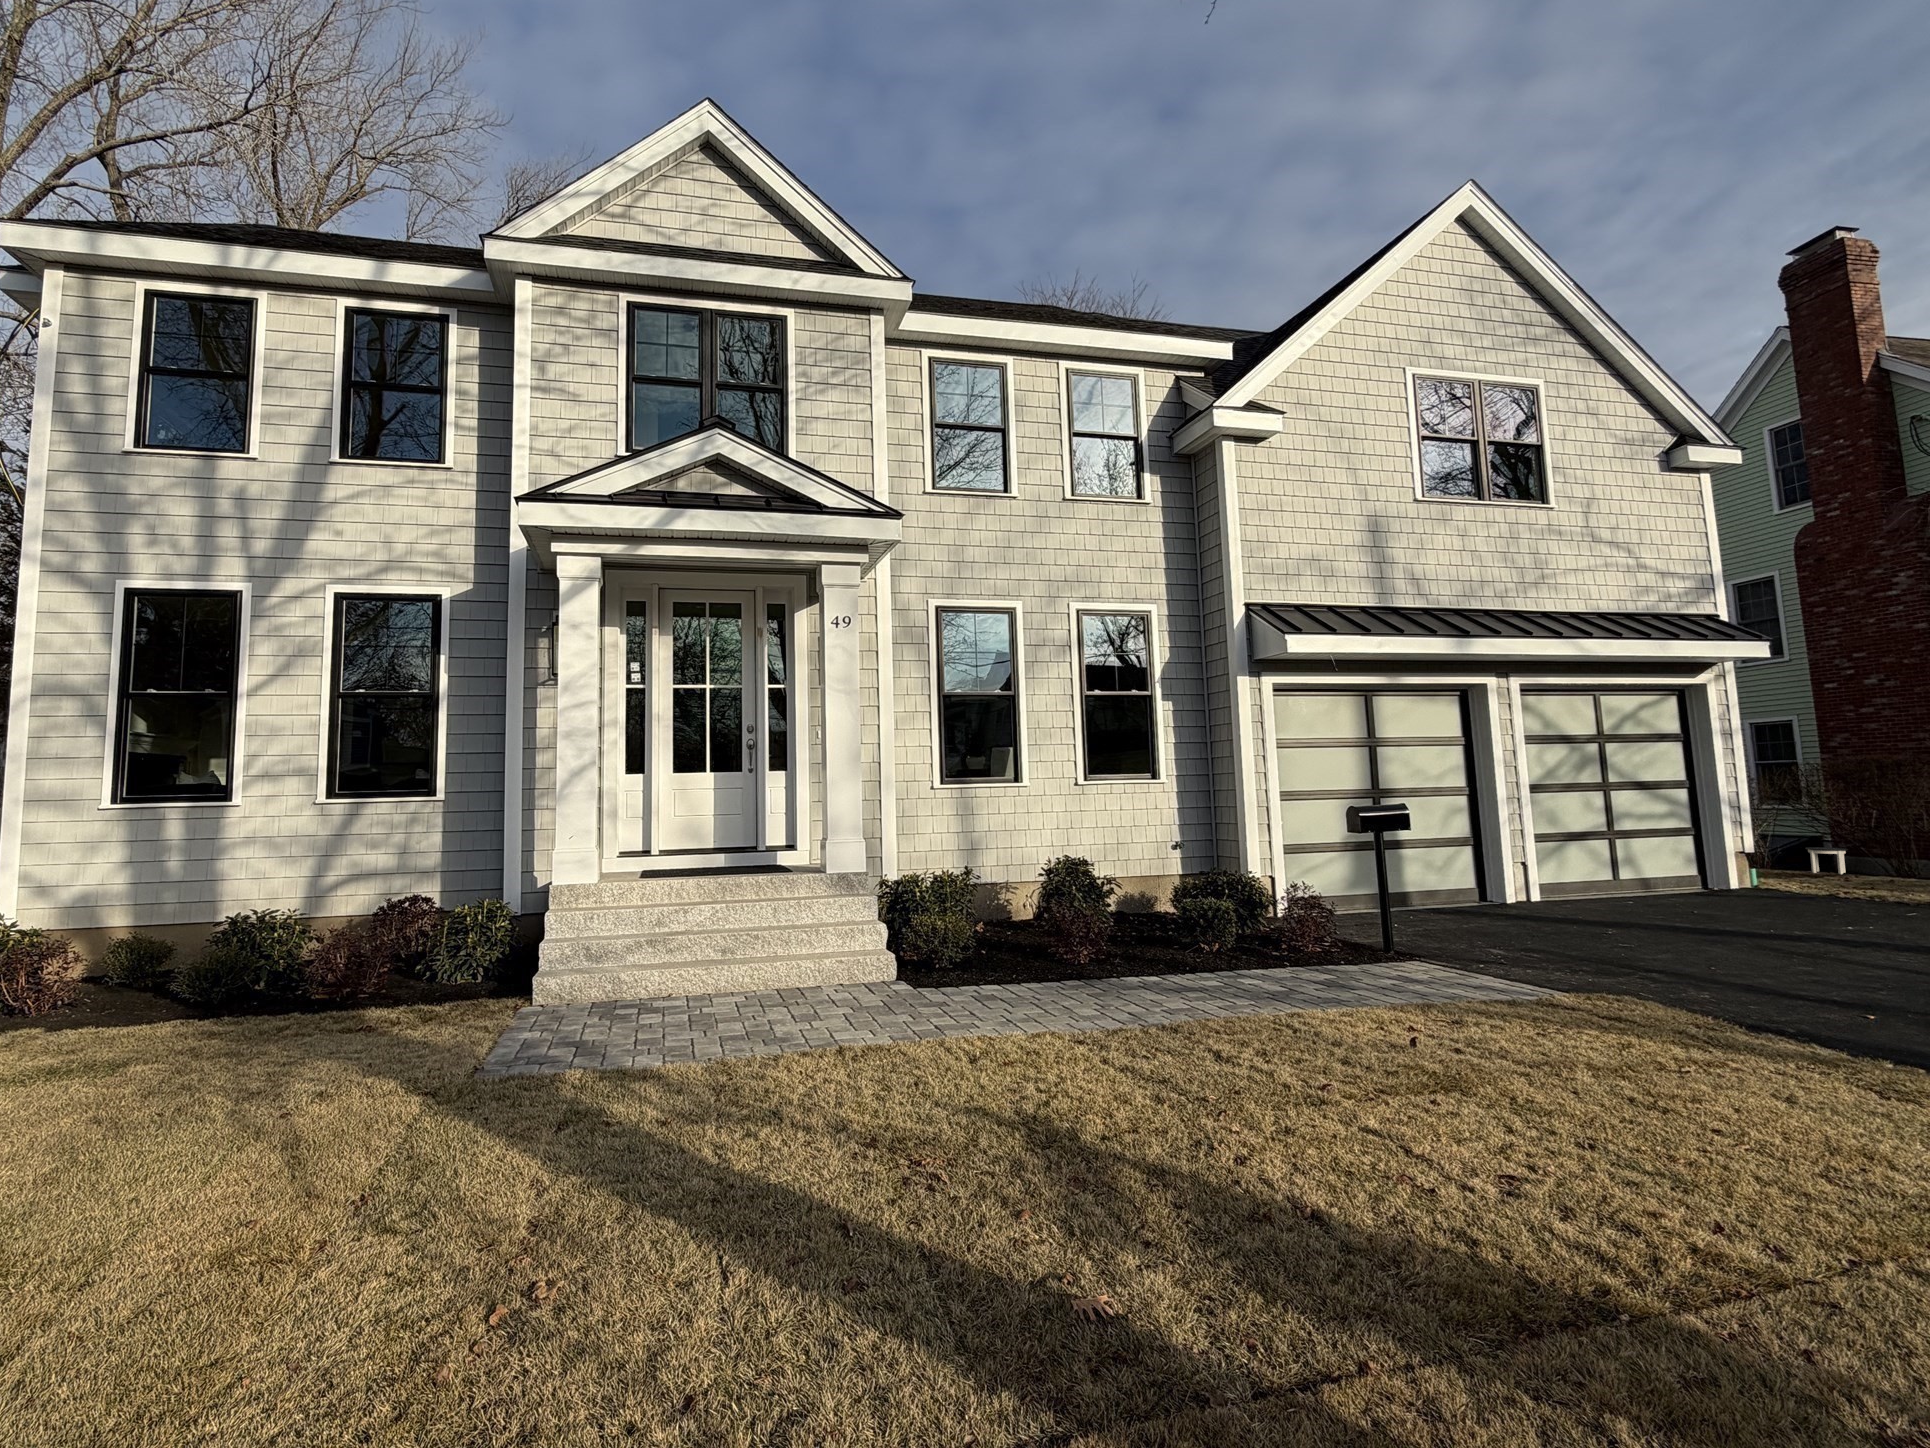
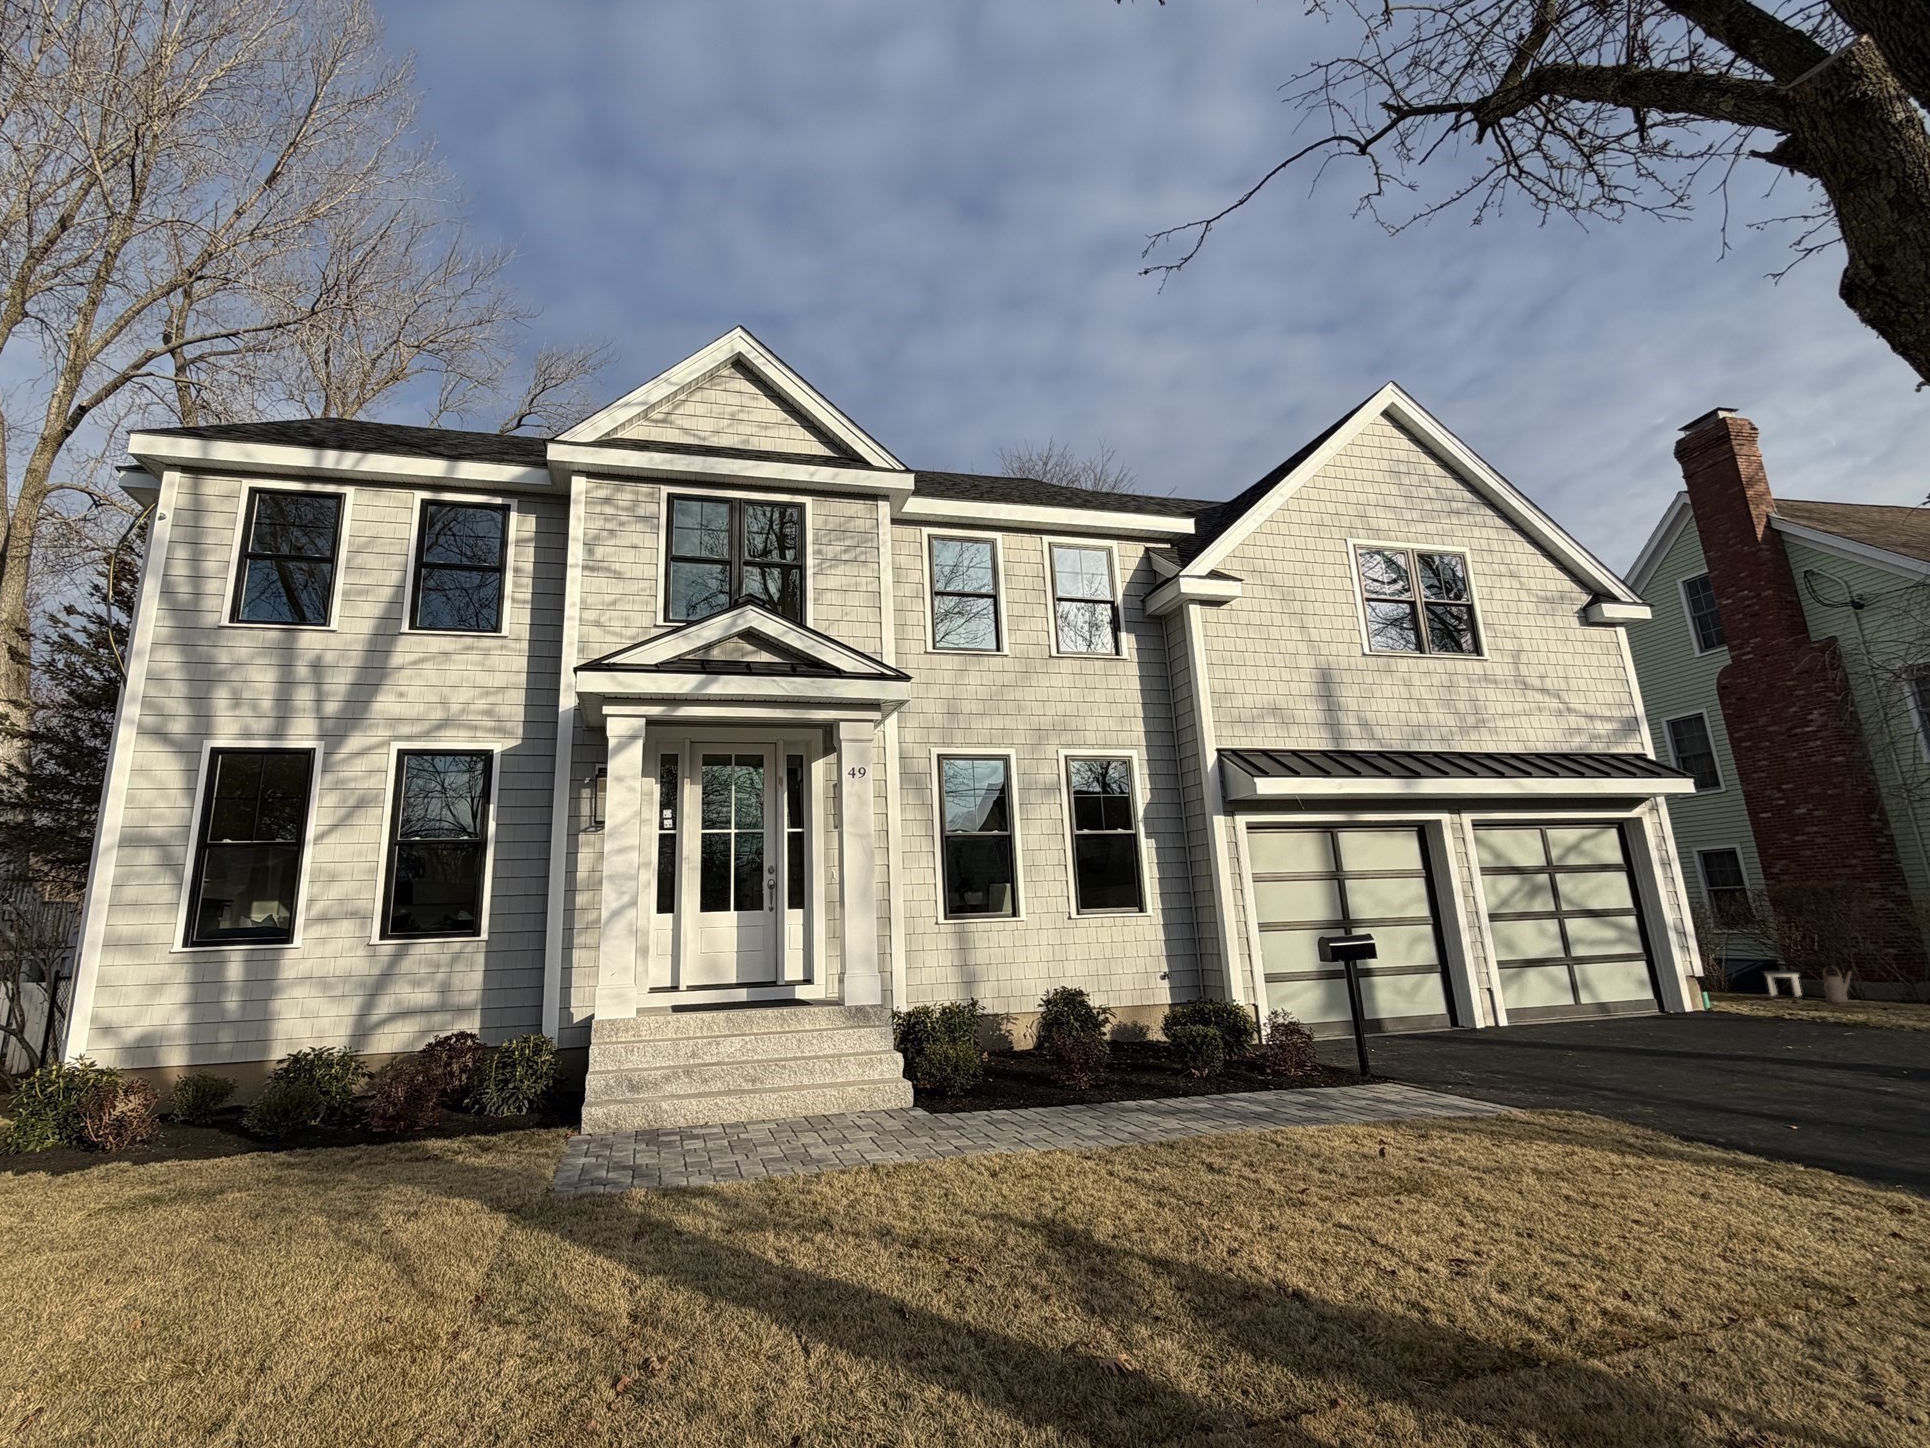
watering can: none [1873,843,1905,881] -> present [1823,966,1851,1003]

